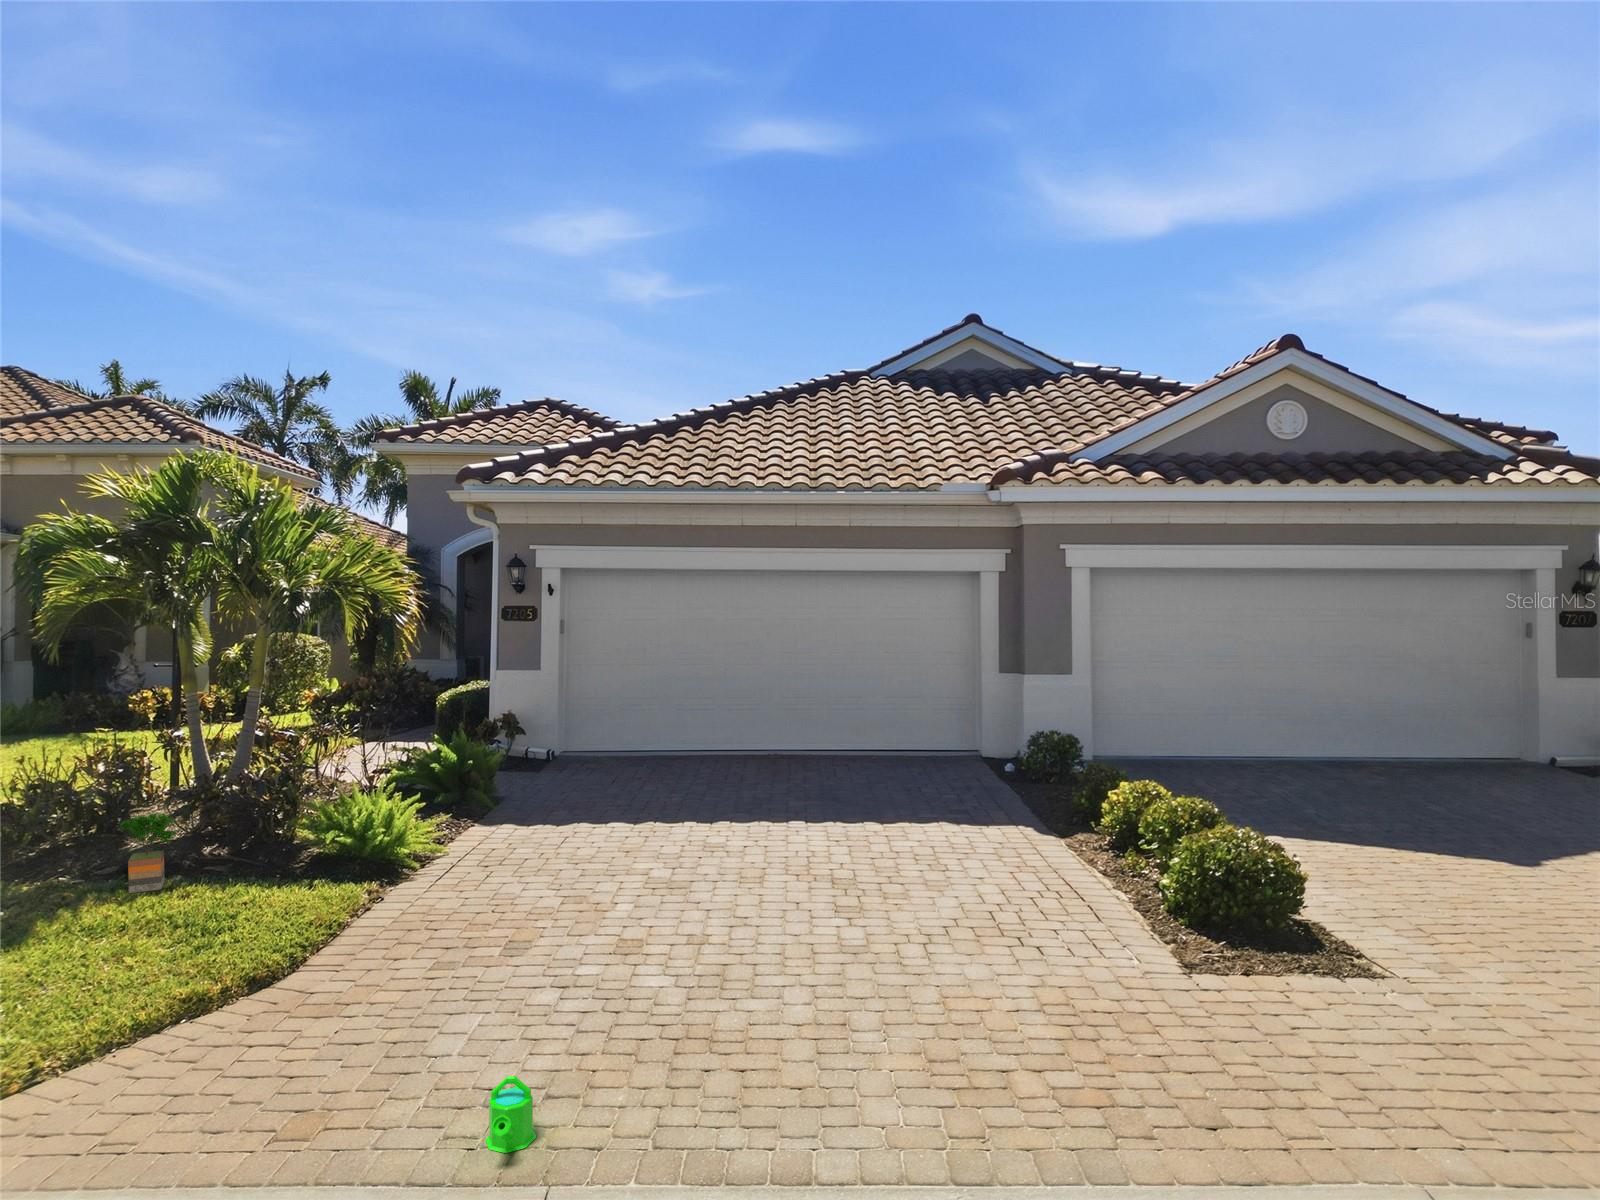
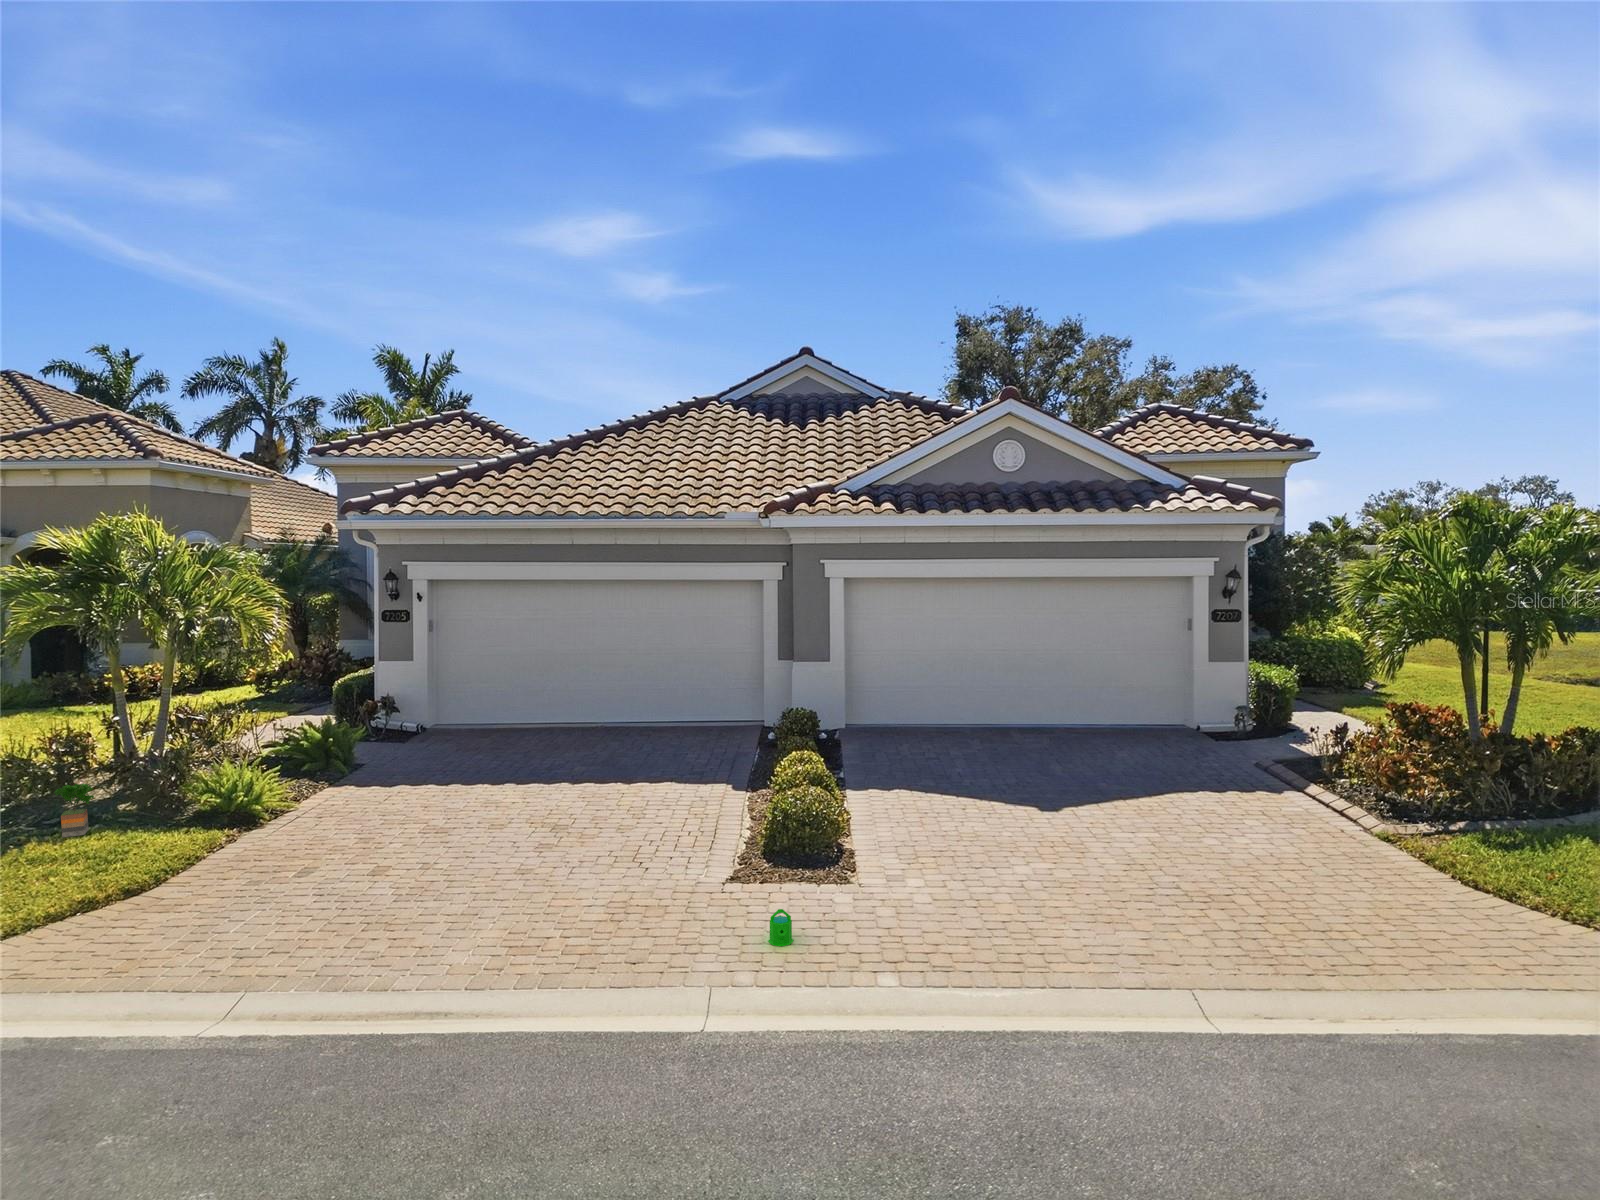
watering can: present [486,1076,536,1153] -> present [768,909,794,947]

